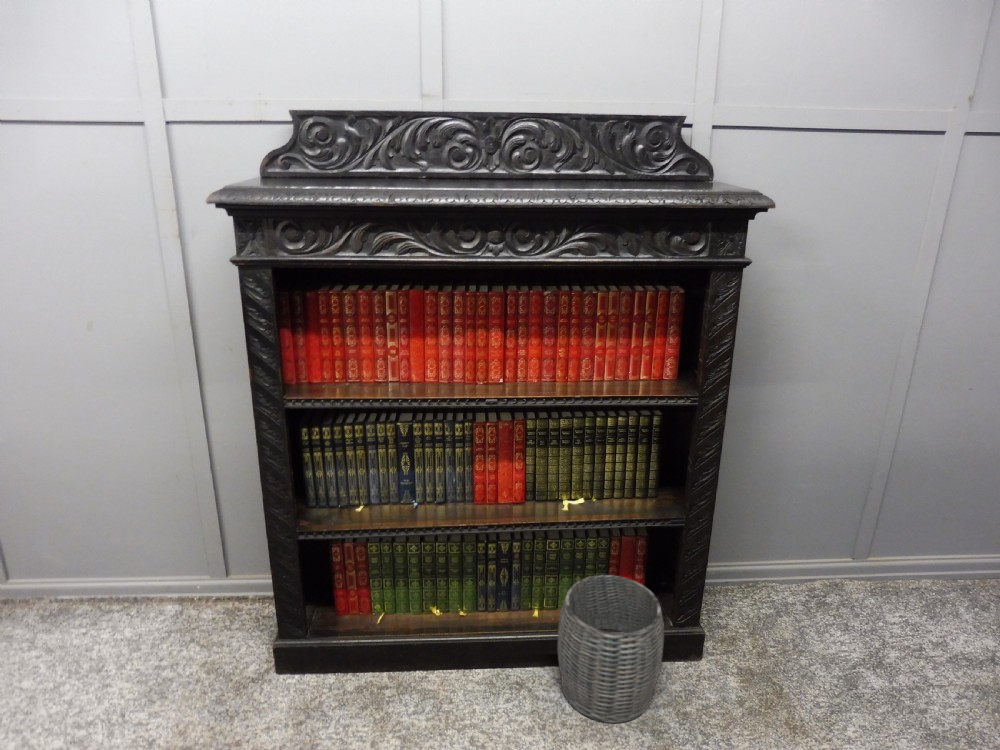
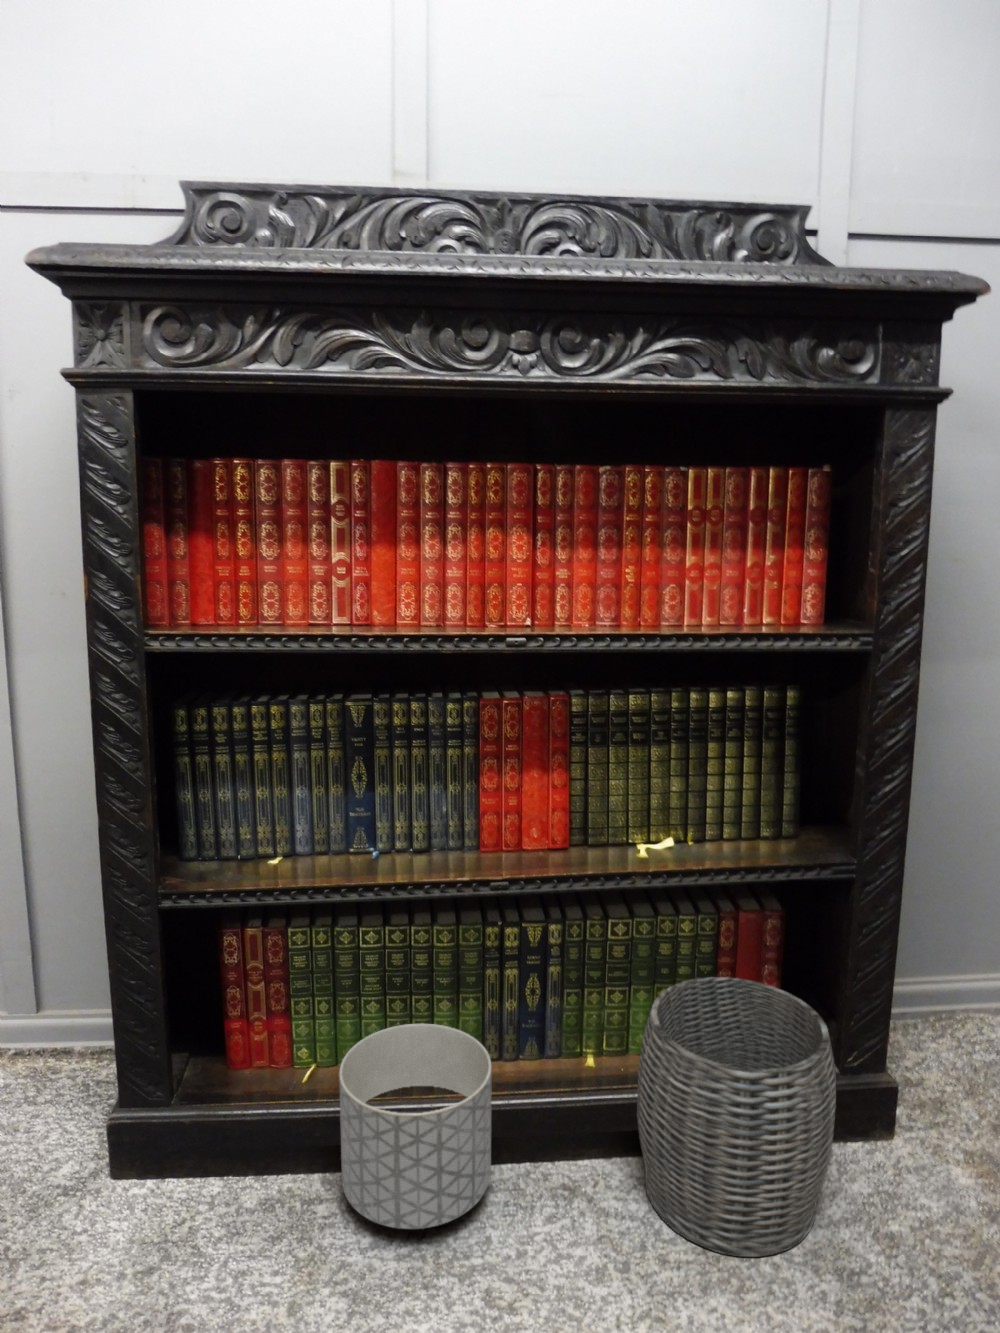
planter: none [396,596,478,705] -> present [339,1024,492,1229]

